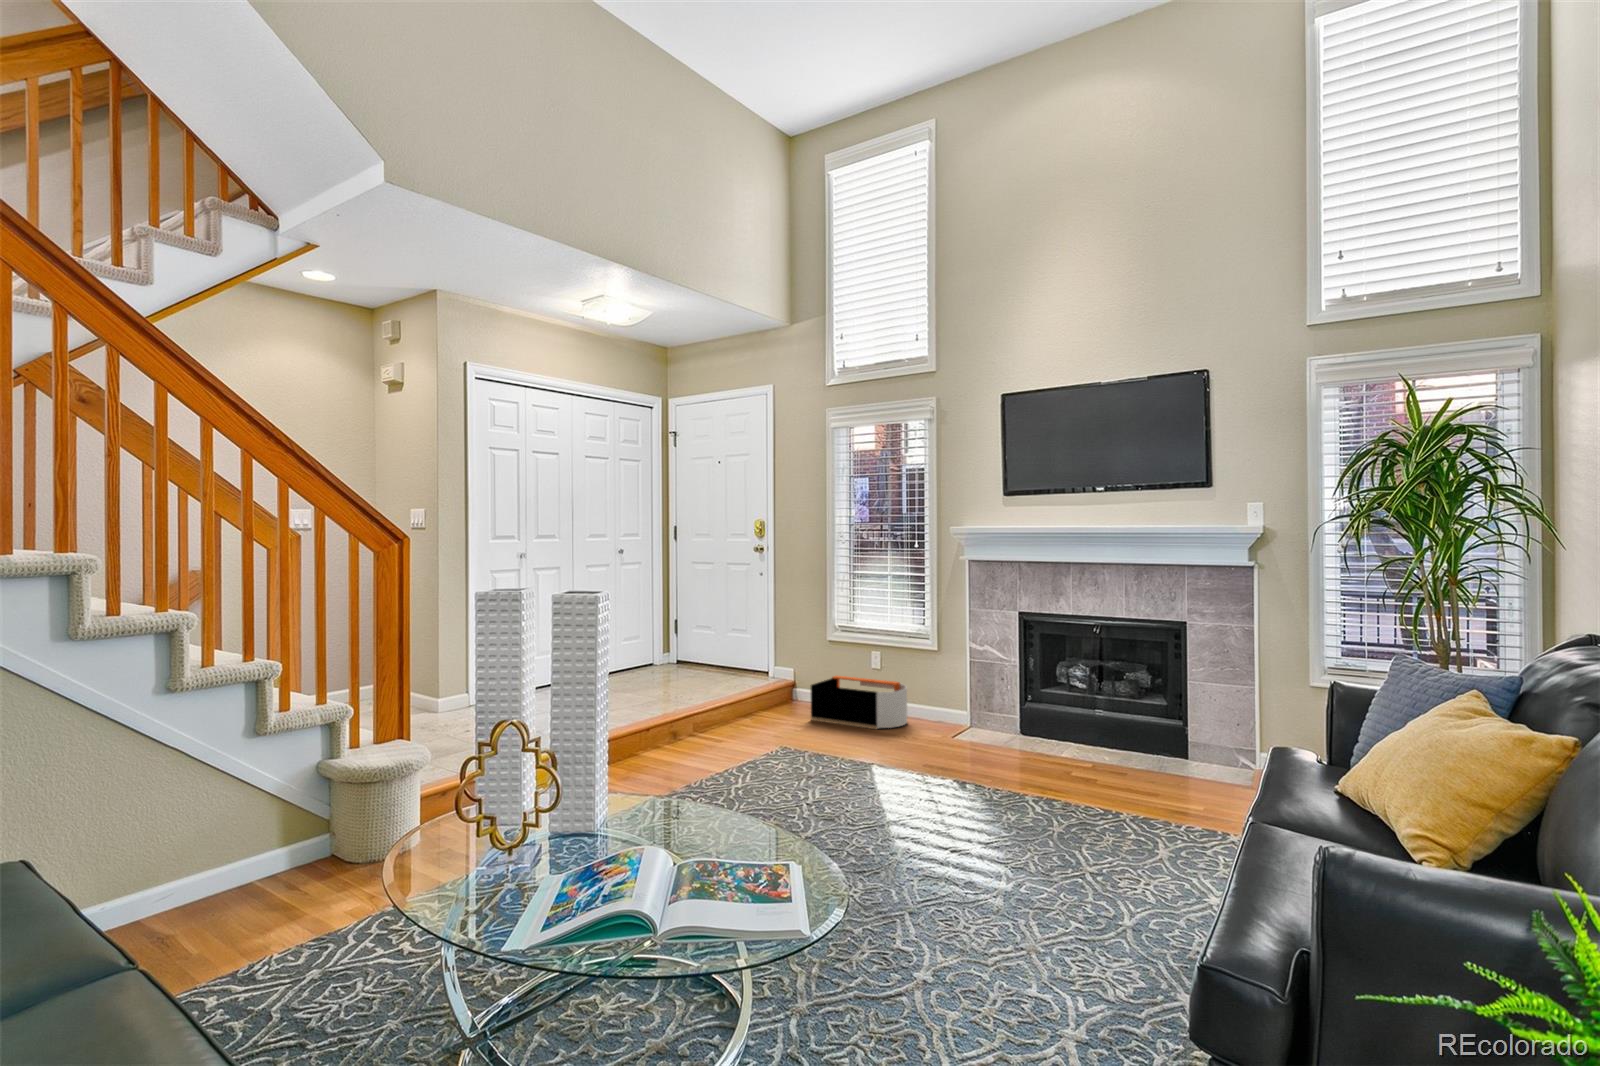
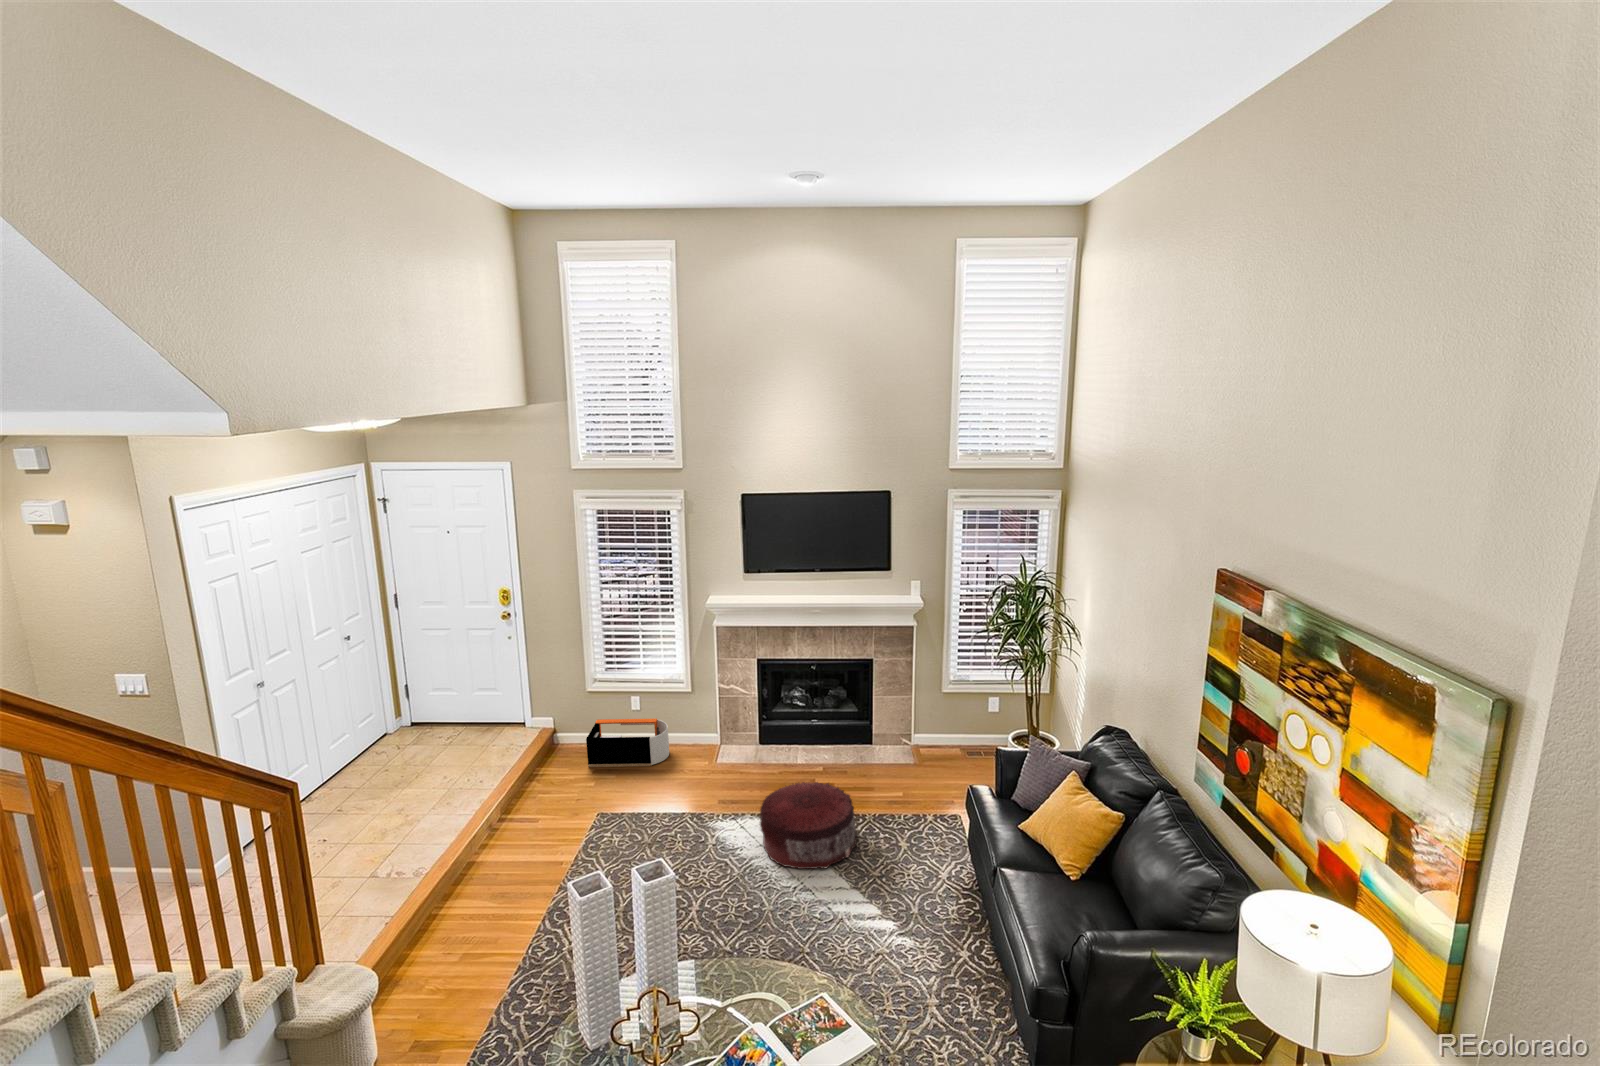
pouf: none [939,735,1091,844] -> present [760,782,858,869]

